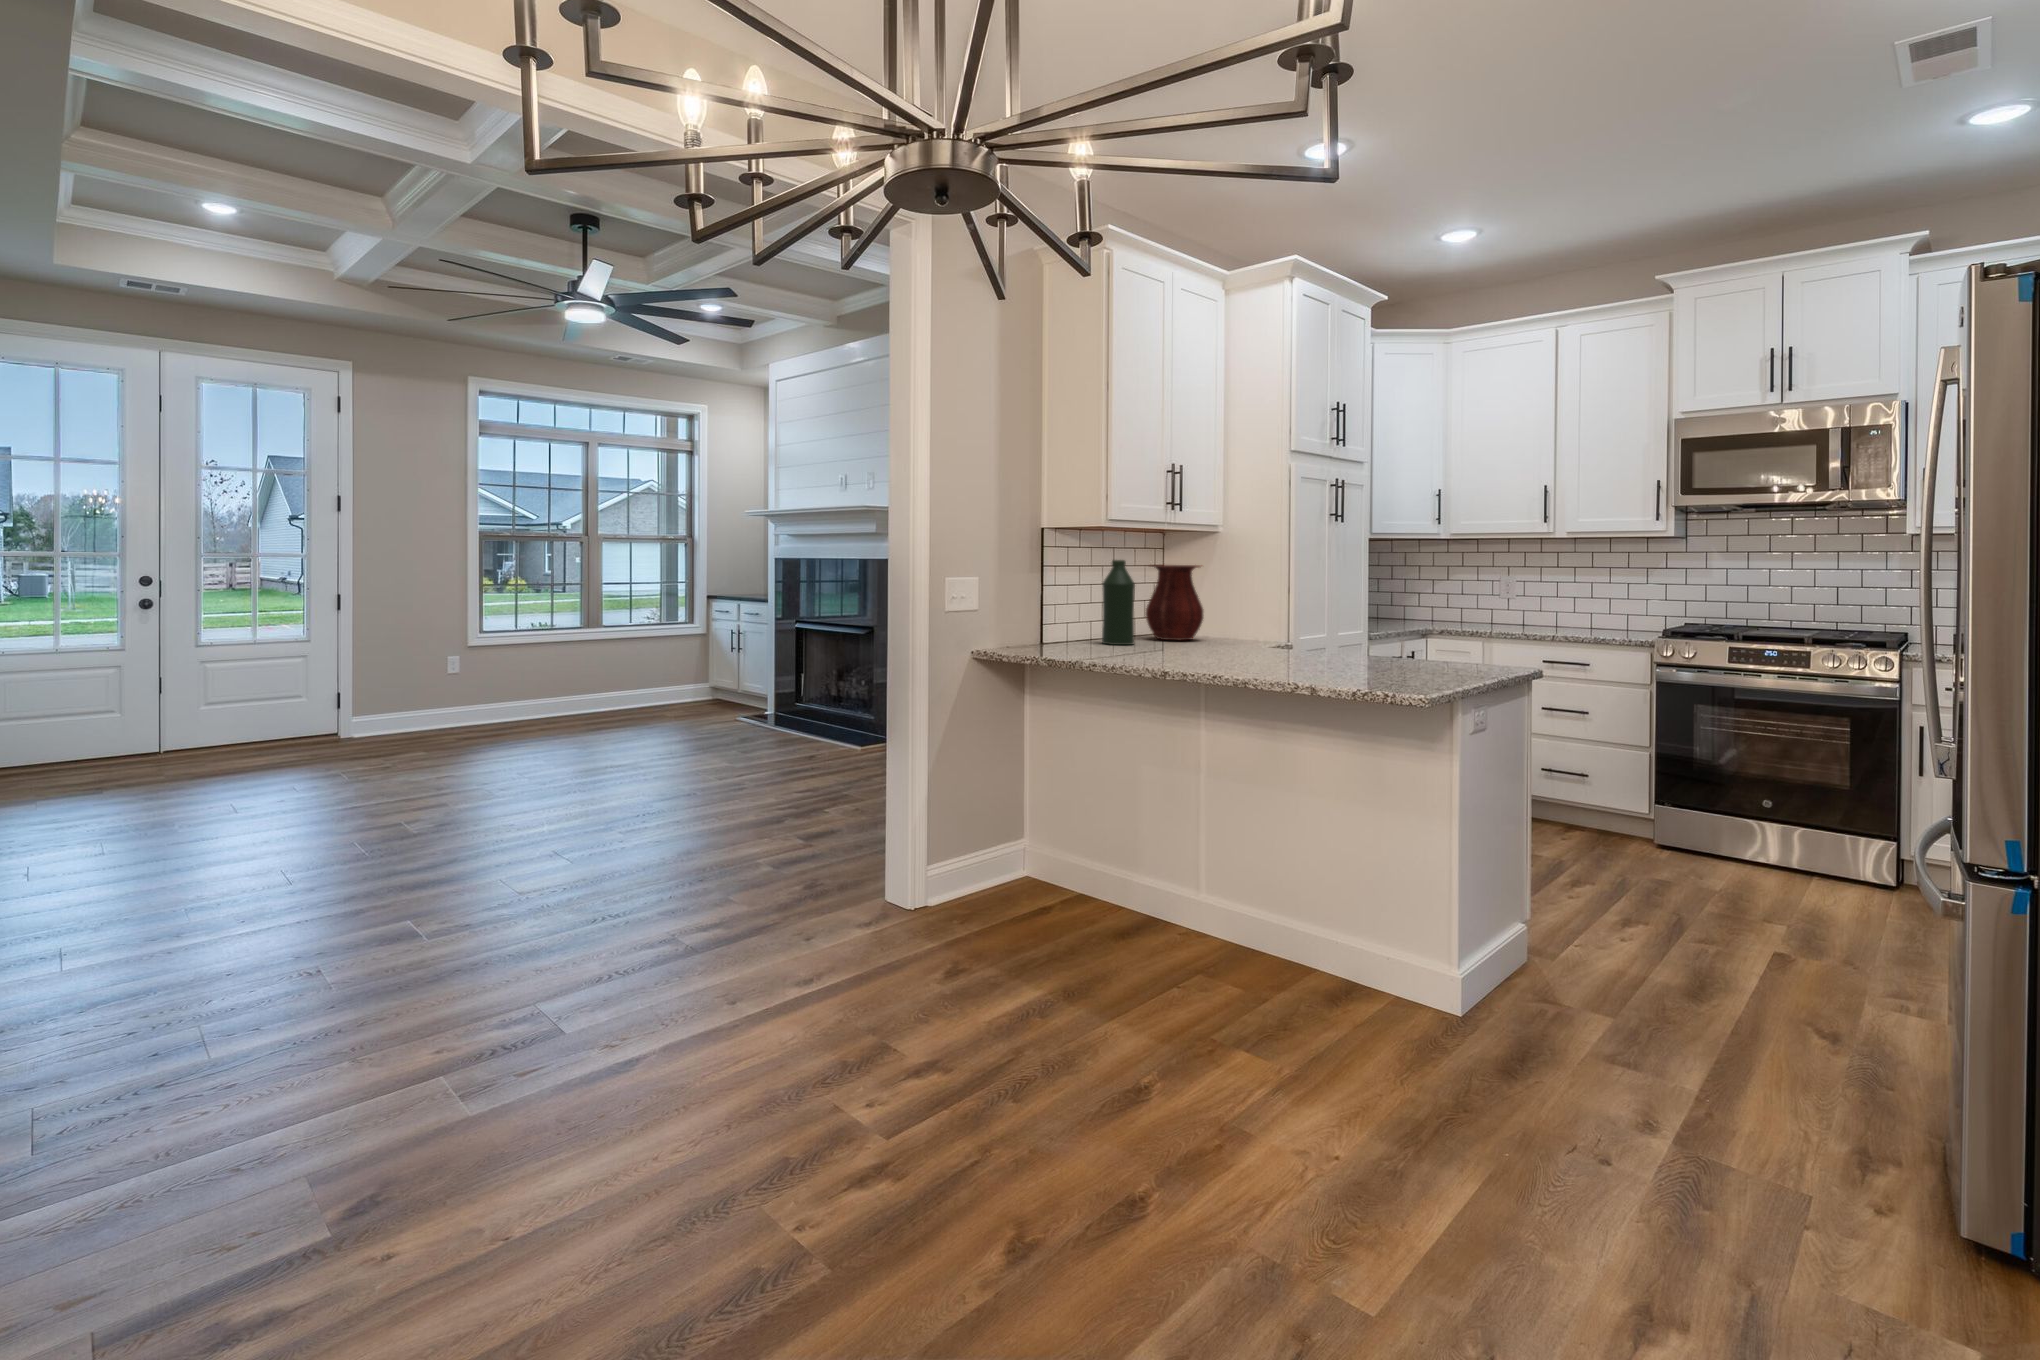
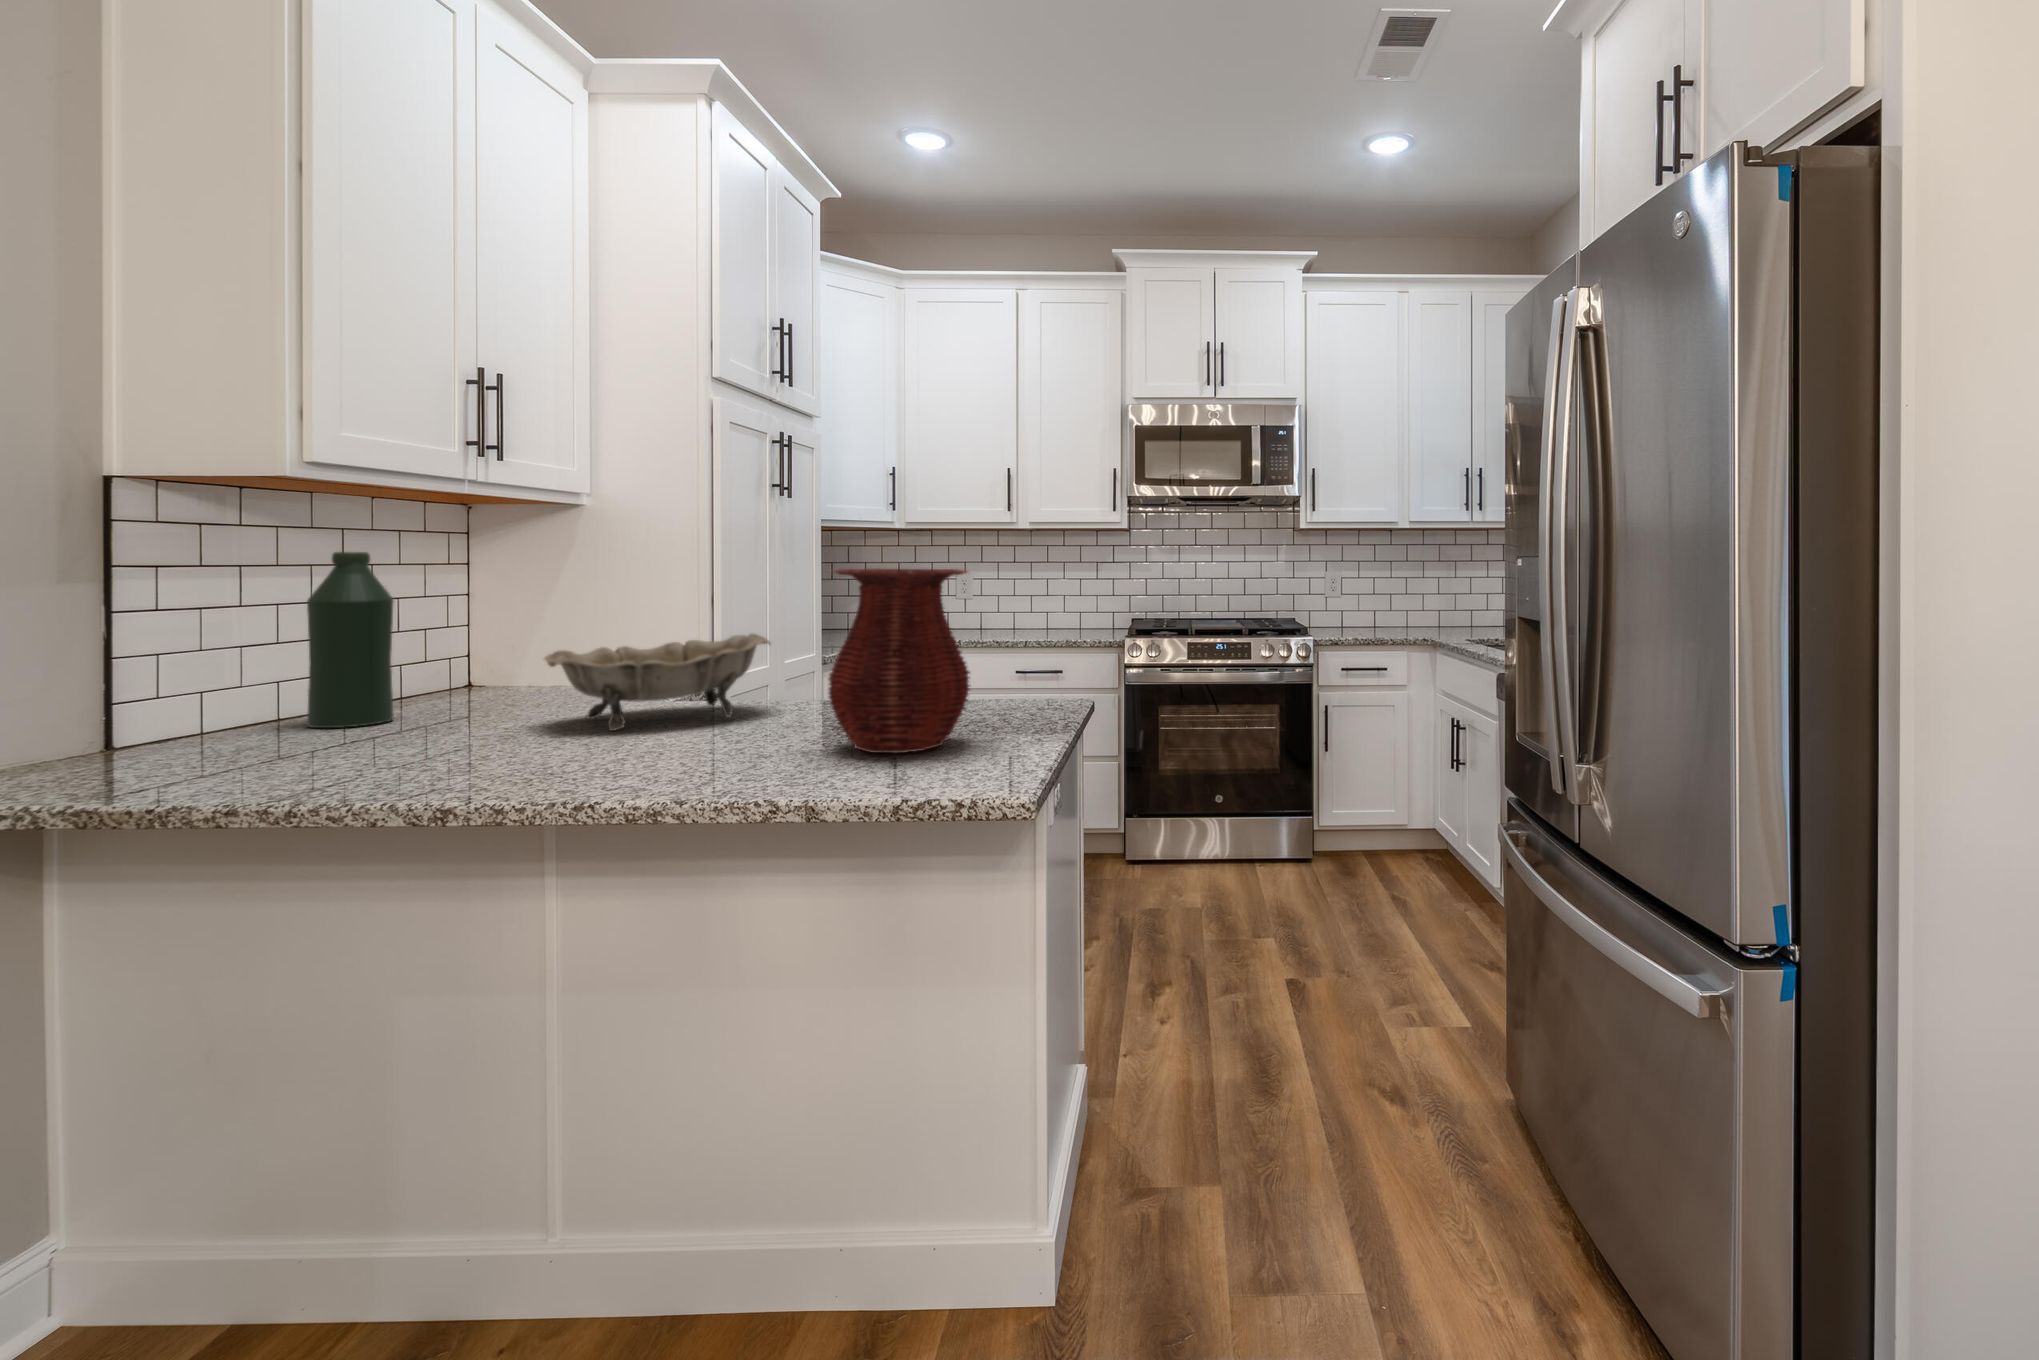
vase: present [1146,565,1204,640] -> present [829,569,970,753]
decorative bowl: none [1199,610,1316,657] -> present [545,633,770,731]

